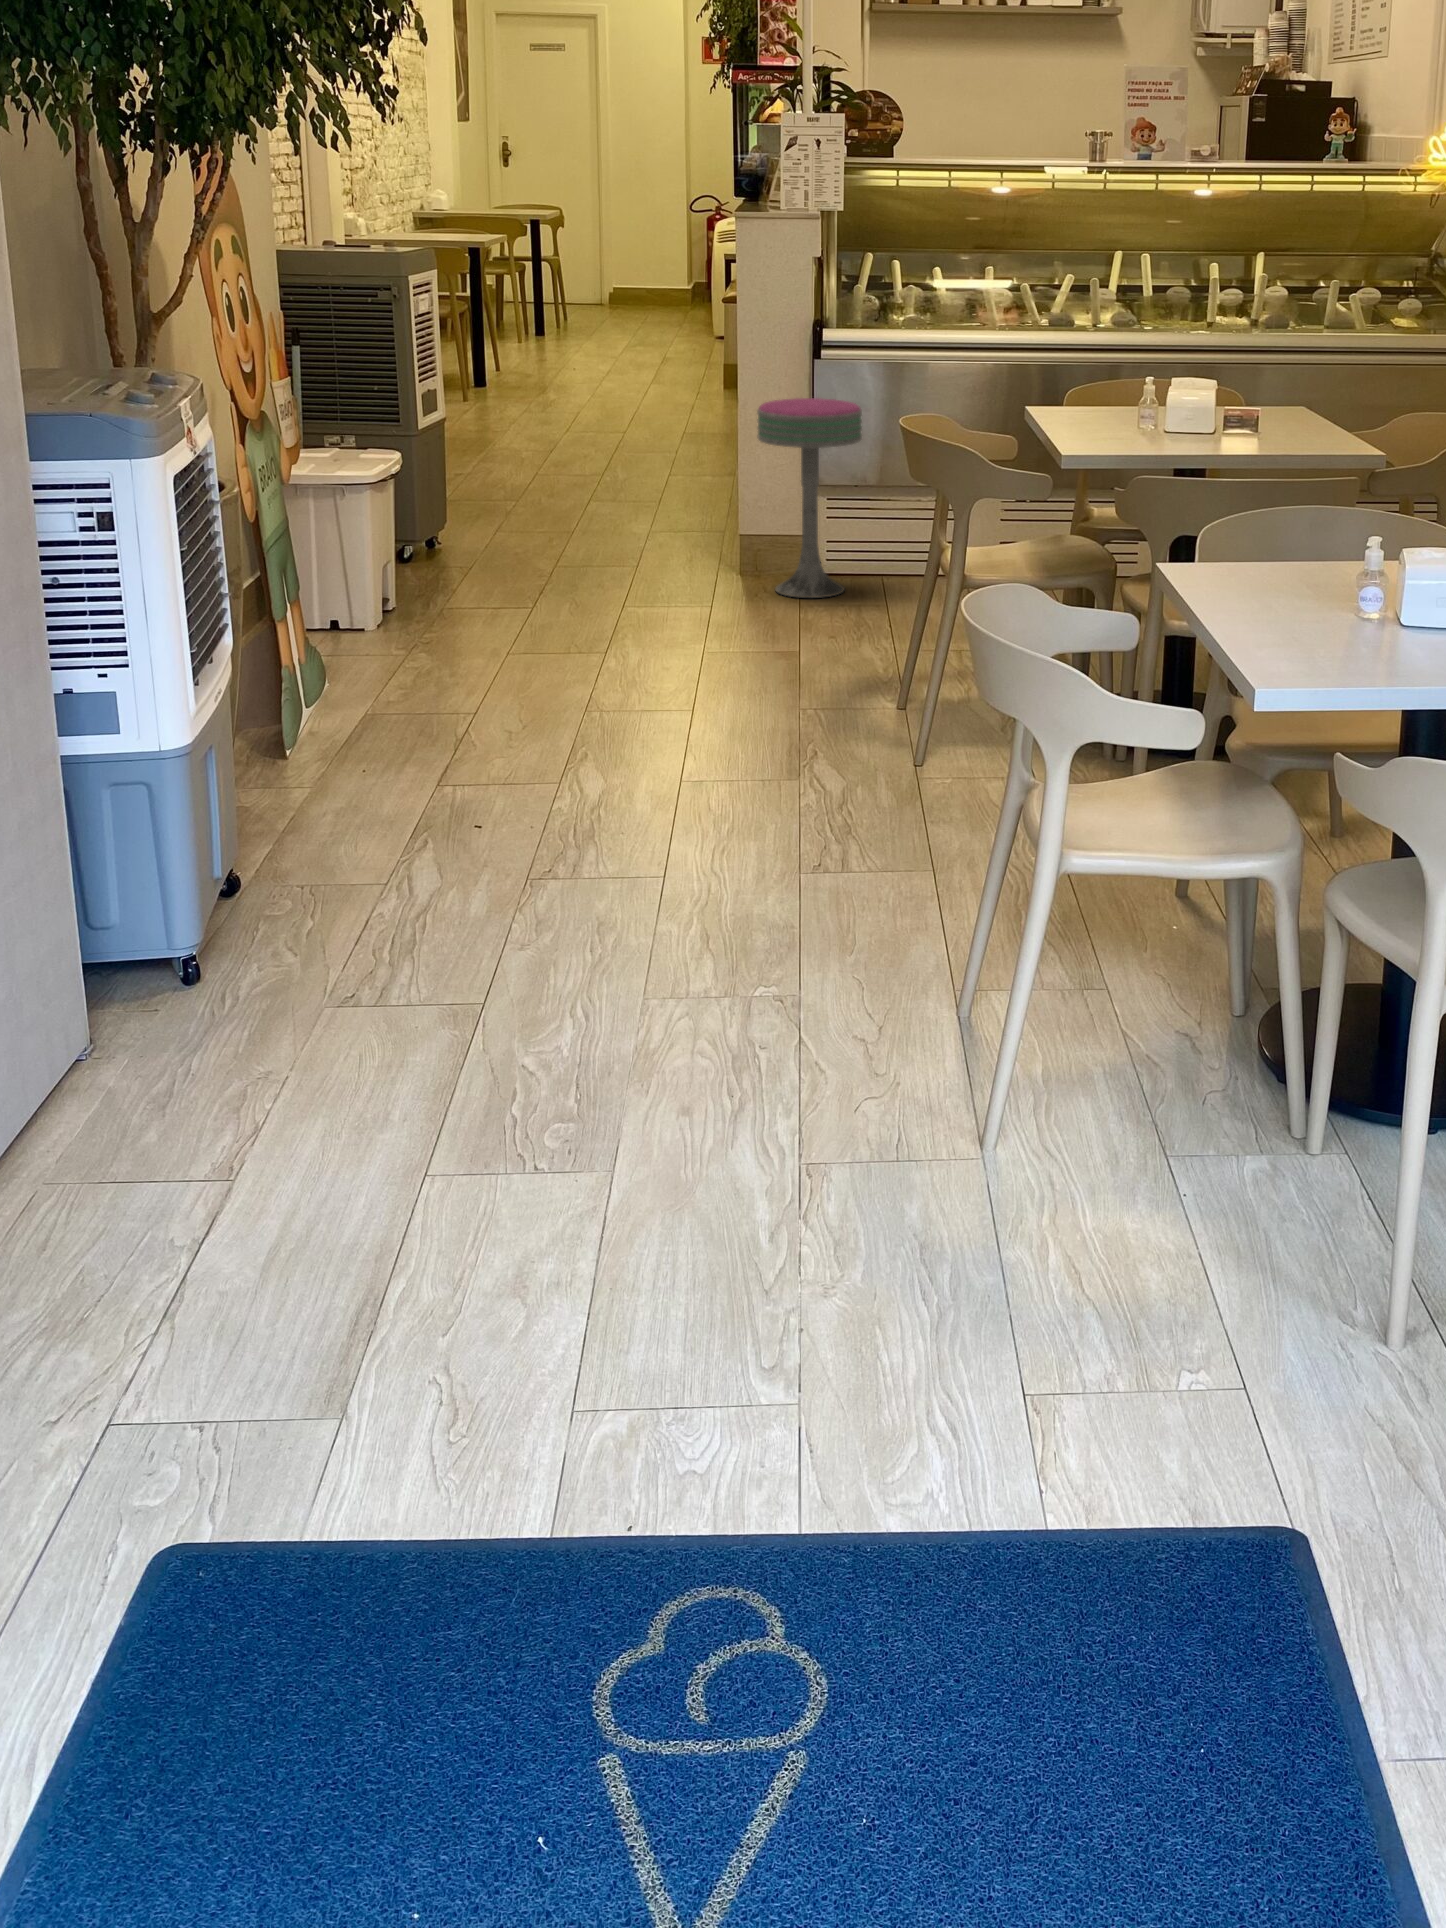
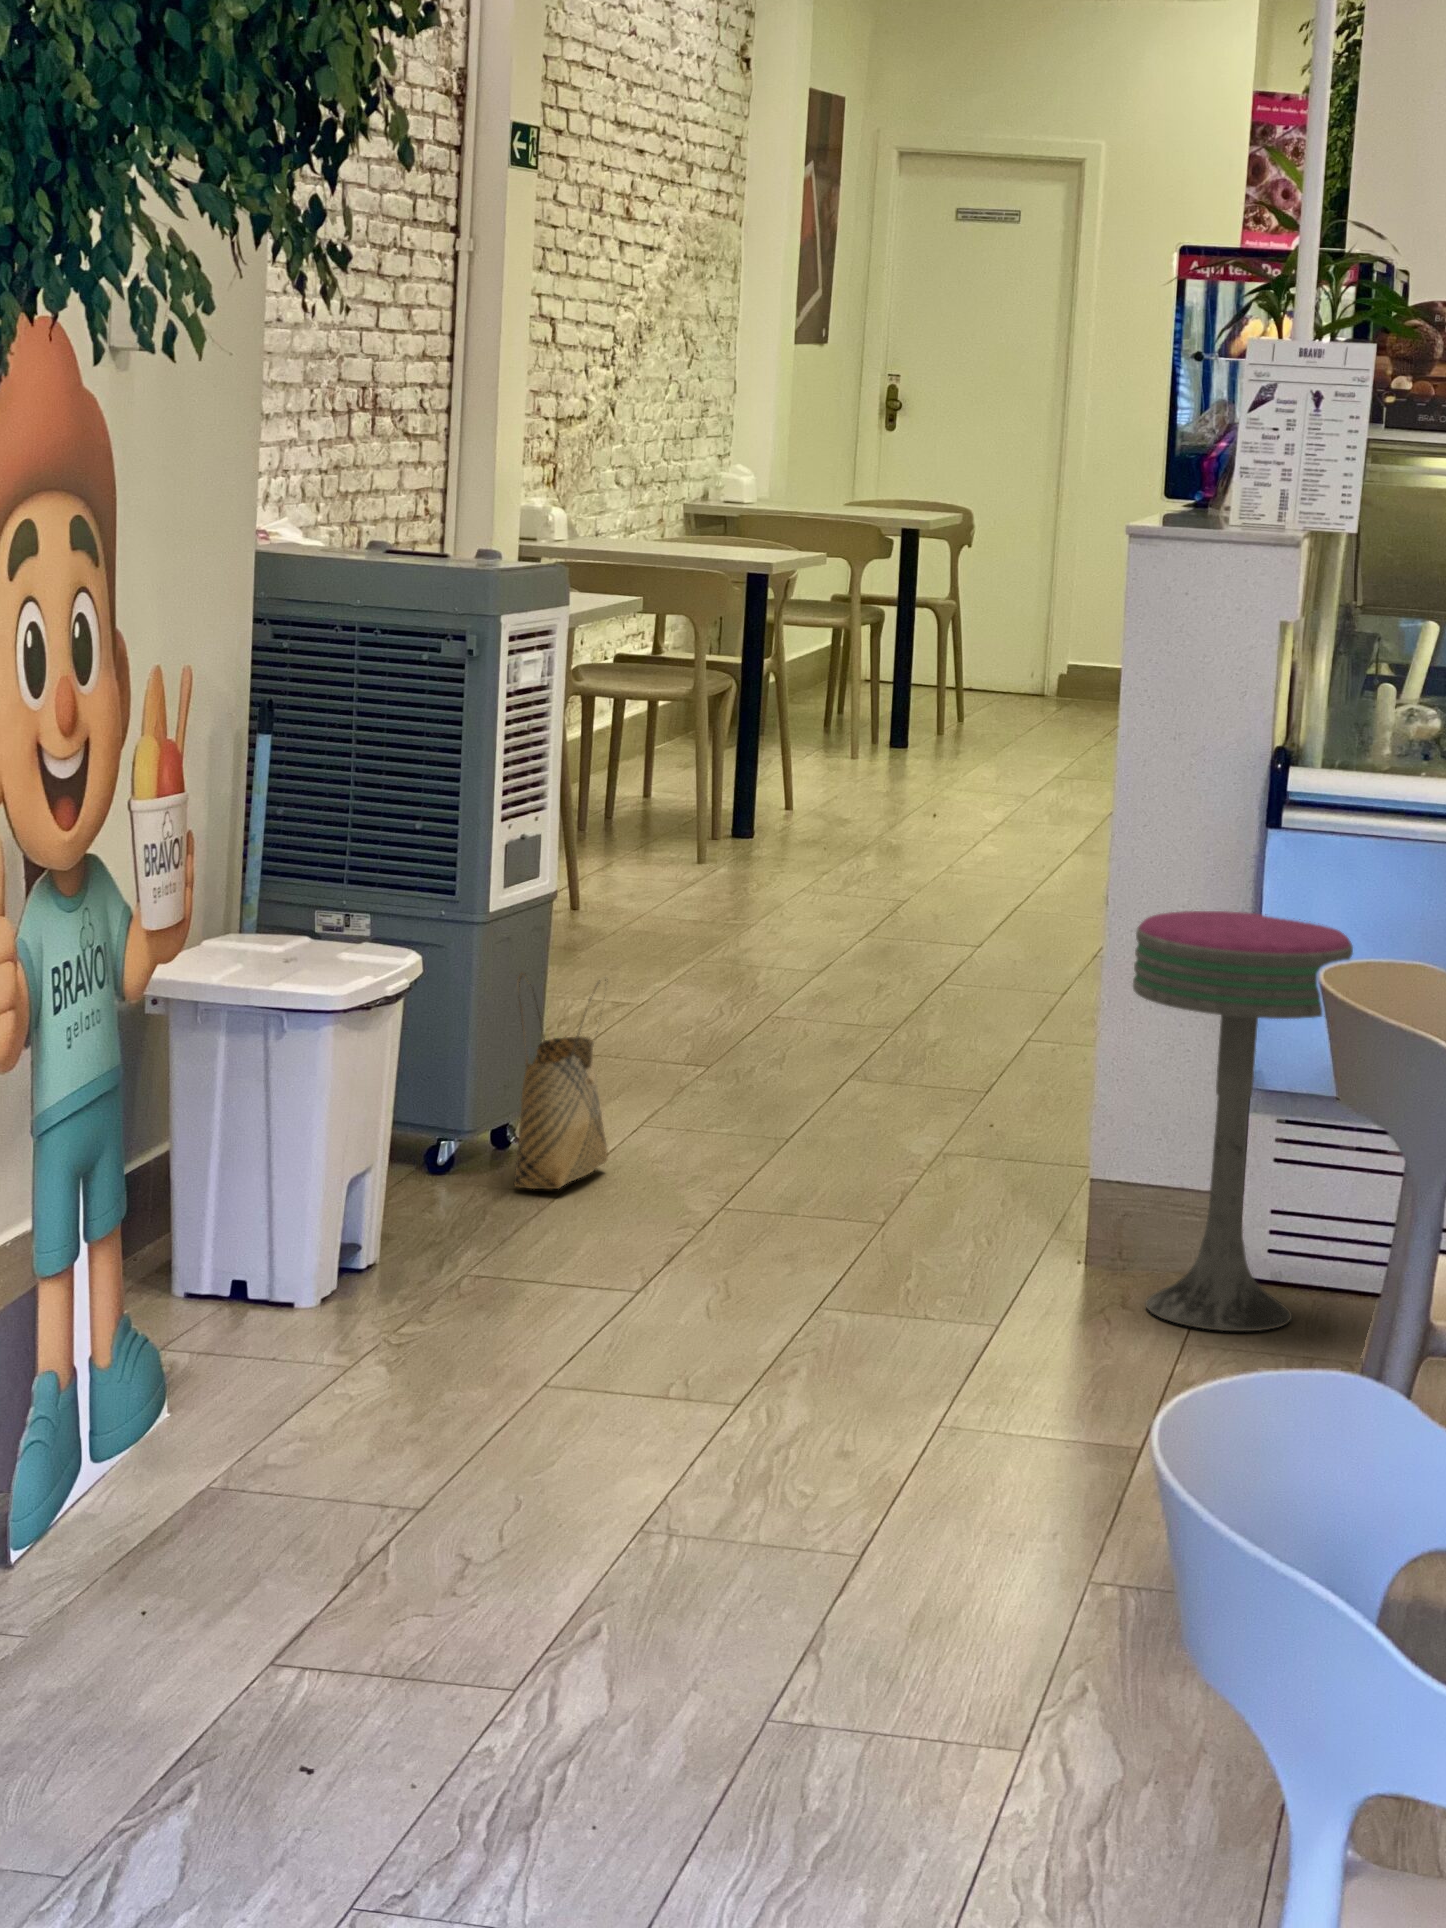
woven basket: none [435,458,489,569] -> present [514,973,608,1189]

